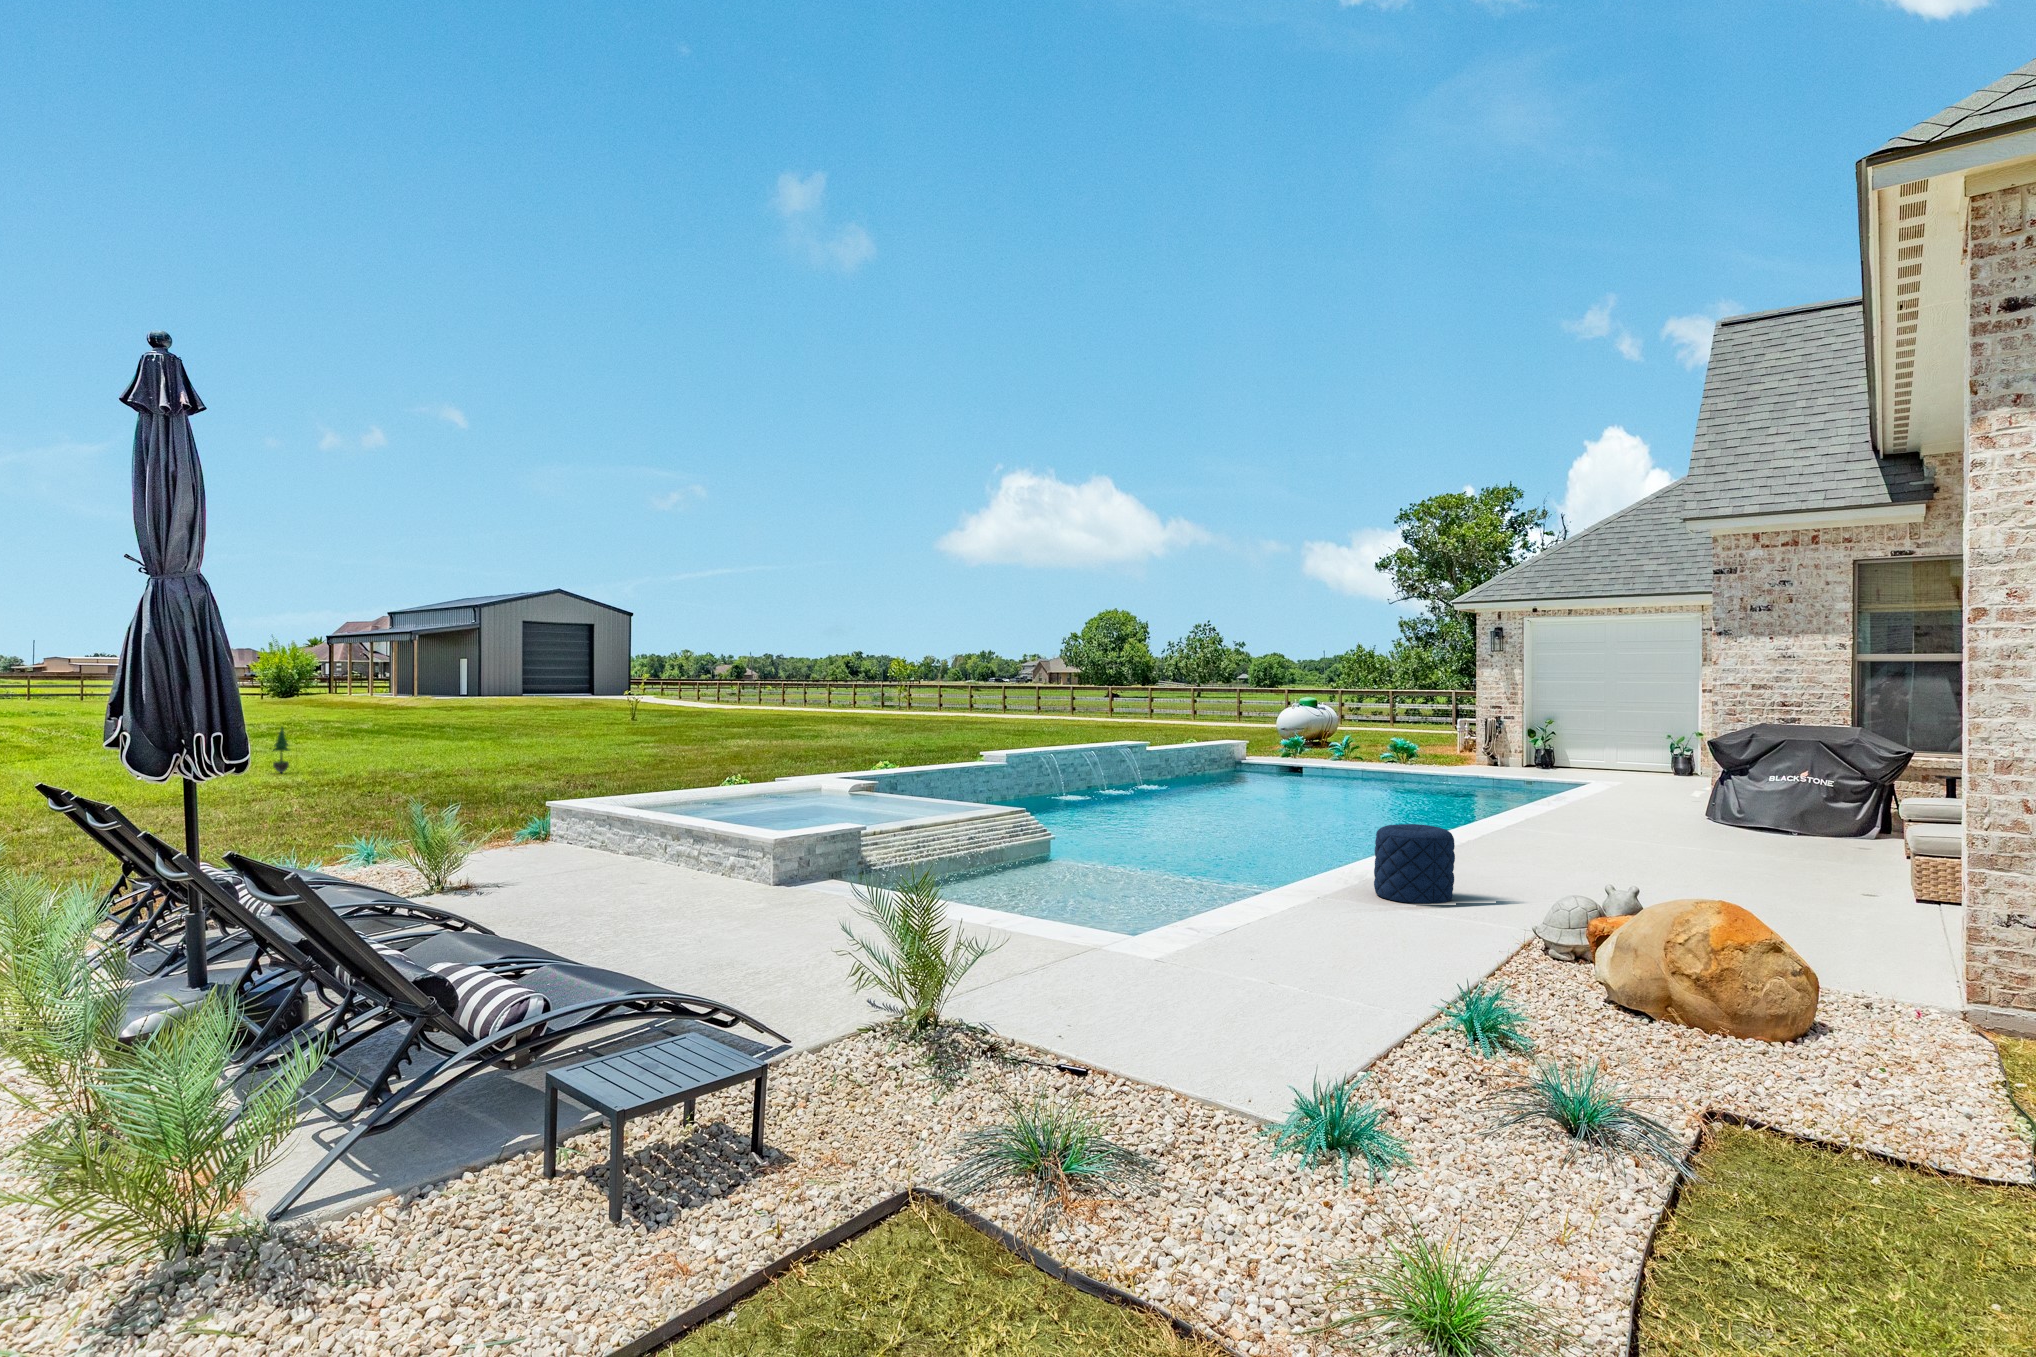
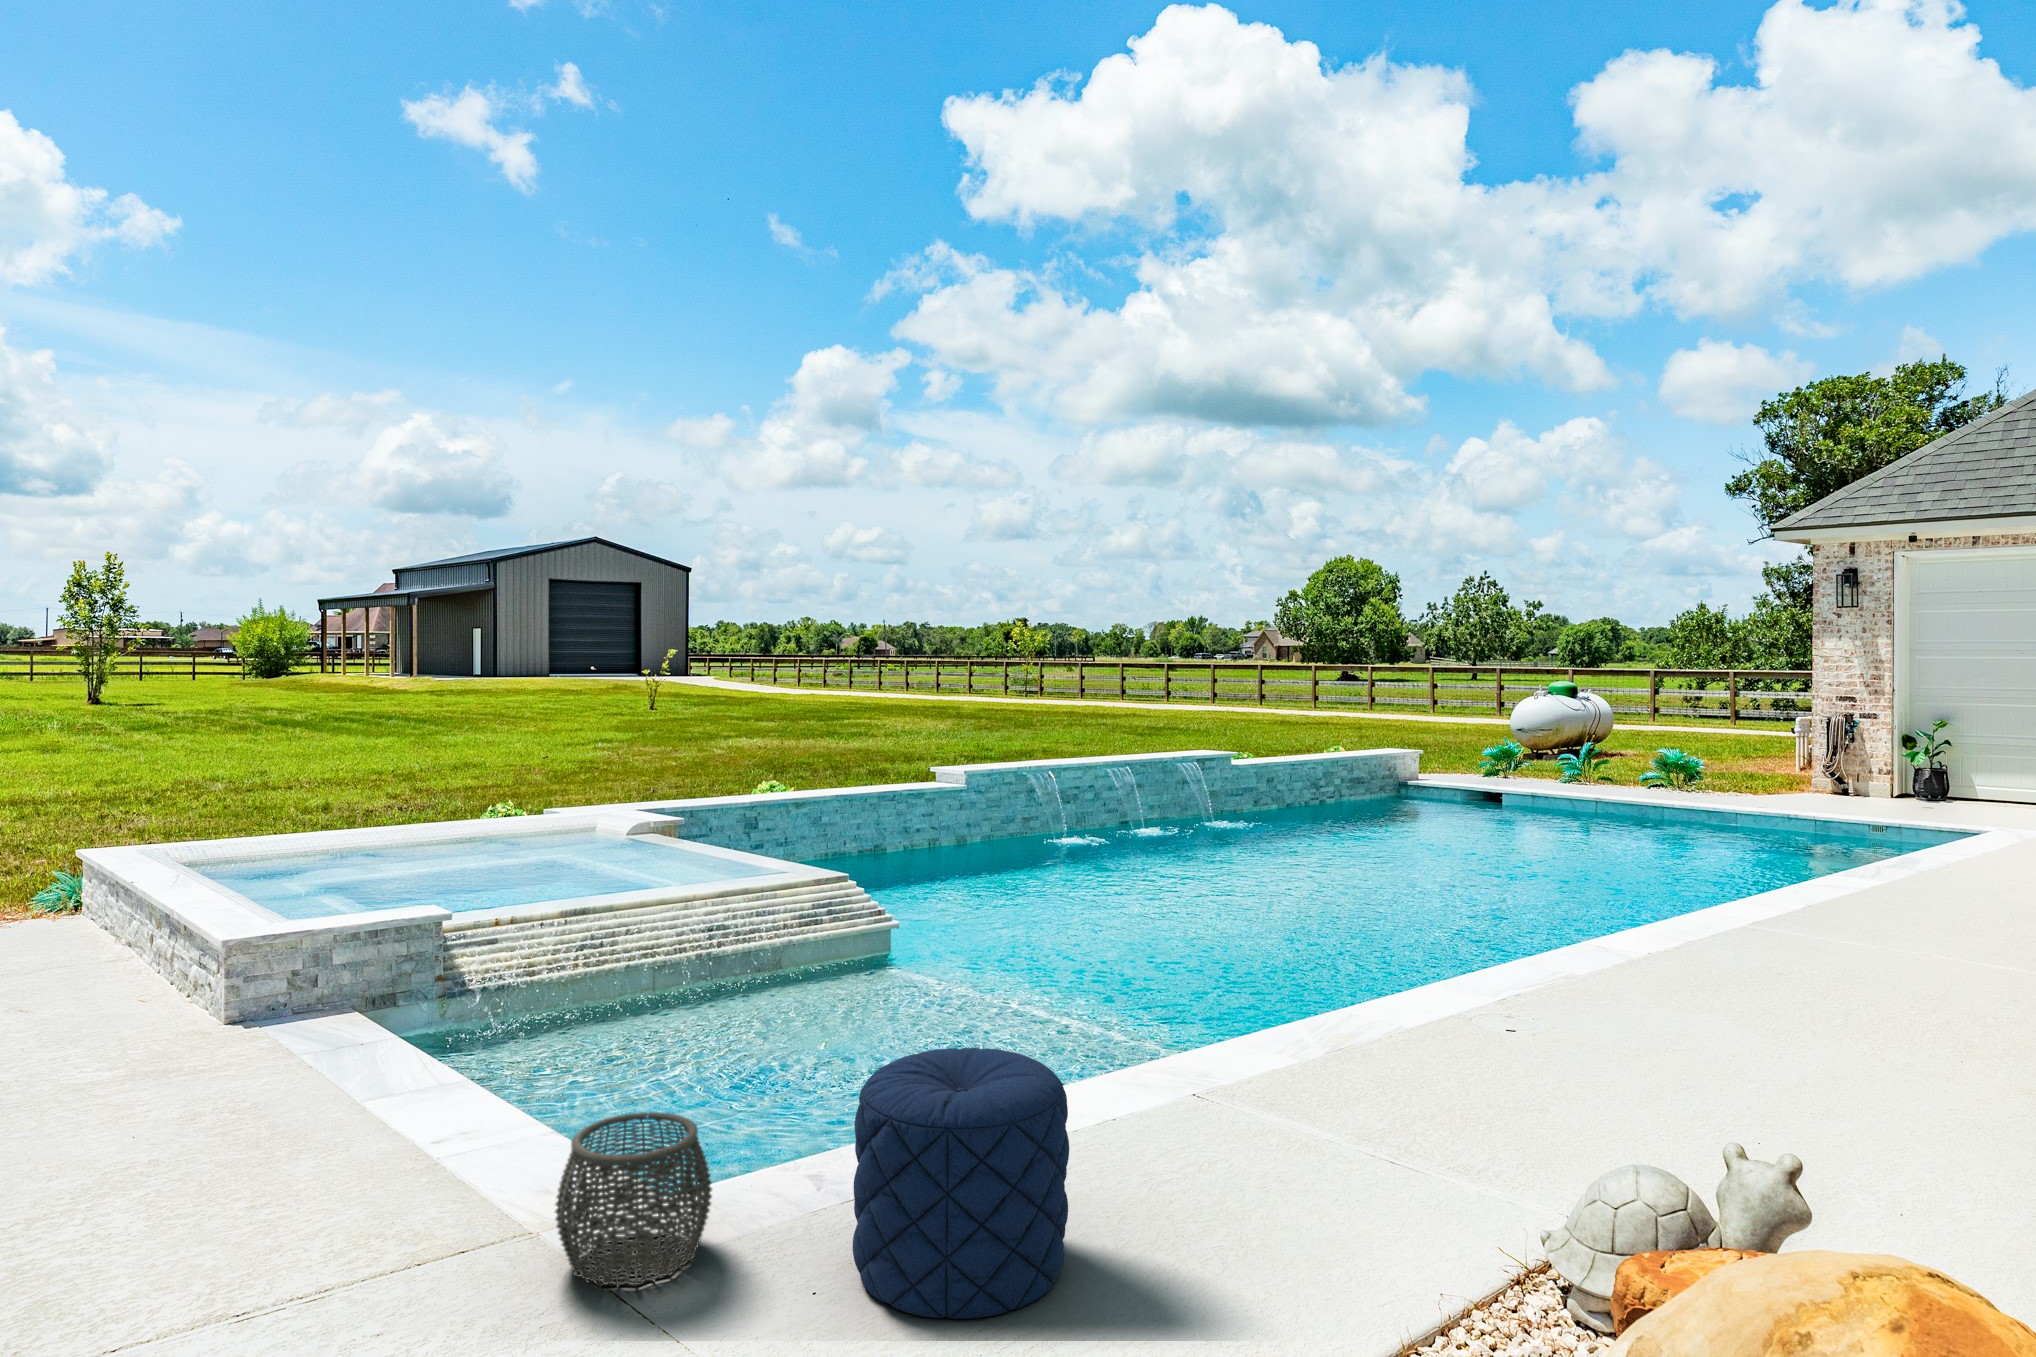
potted tree: present [273,727,289,773] -> none [31,726,59,786]
woven basket: none [1279,851,1335,905] -> present [555,1112,712,1287]

